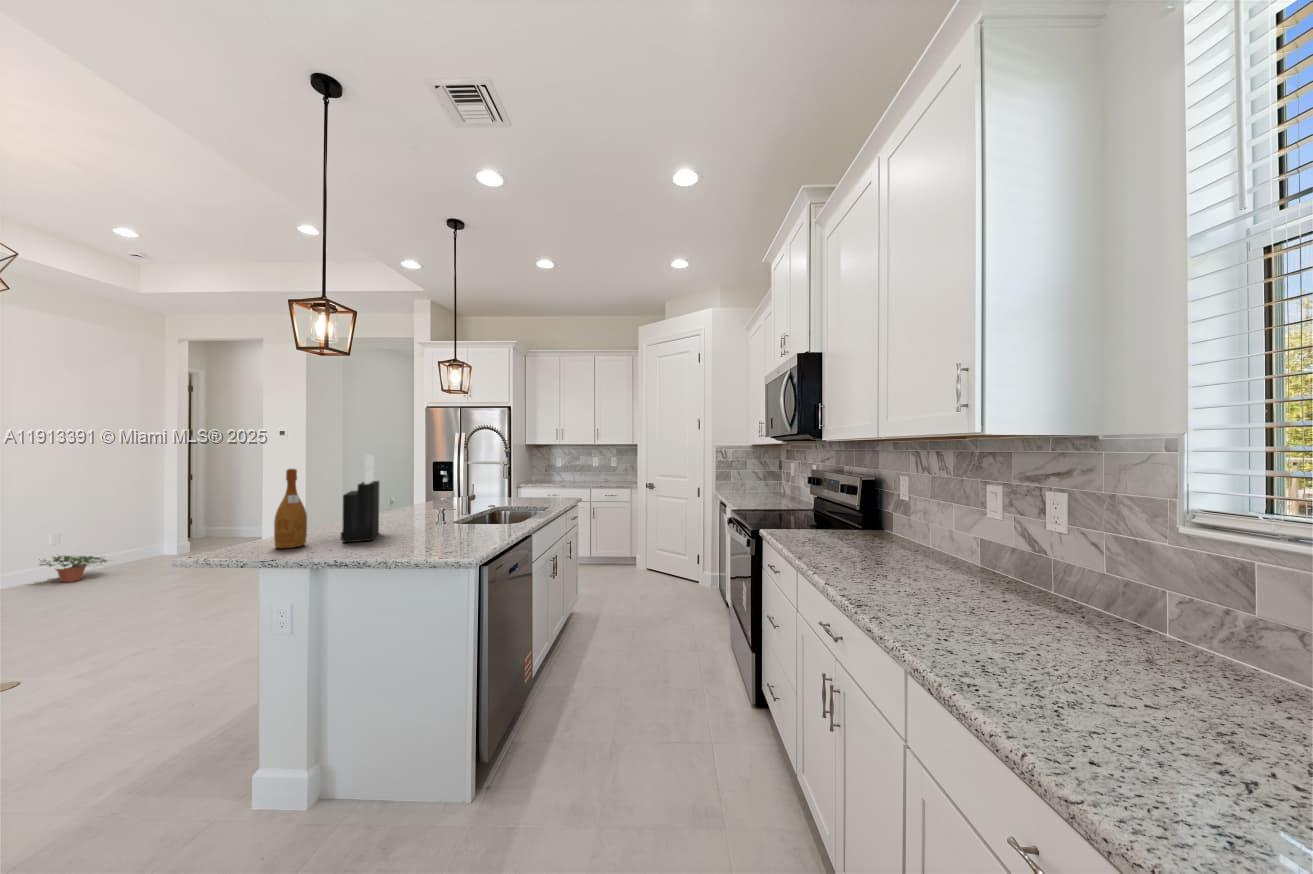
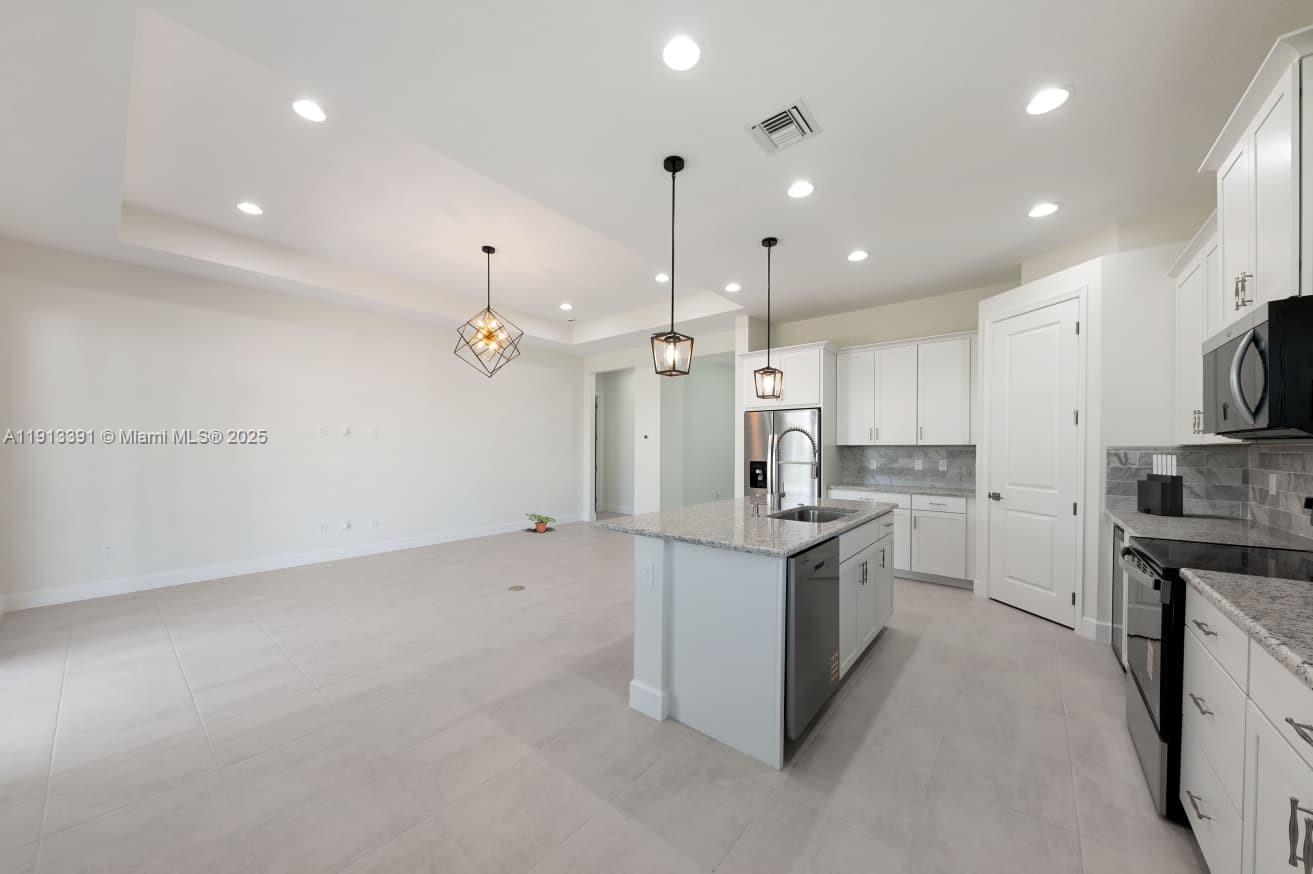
knife block: present [341,455,379,542] -> present [1137,455,1183,516]
wine bottle: present [274,469,307,548] -> none [643,463,661,522]

